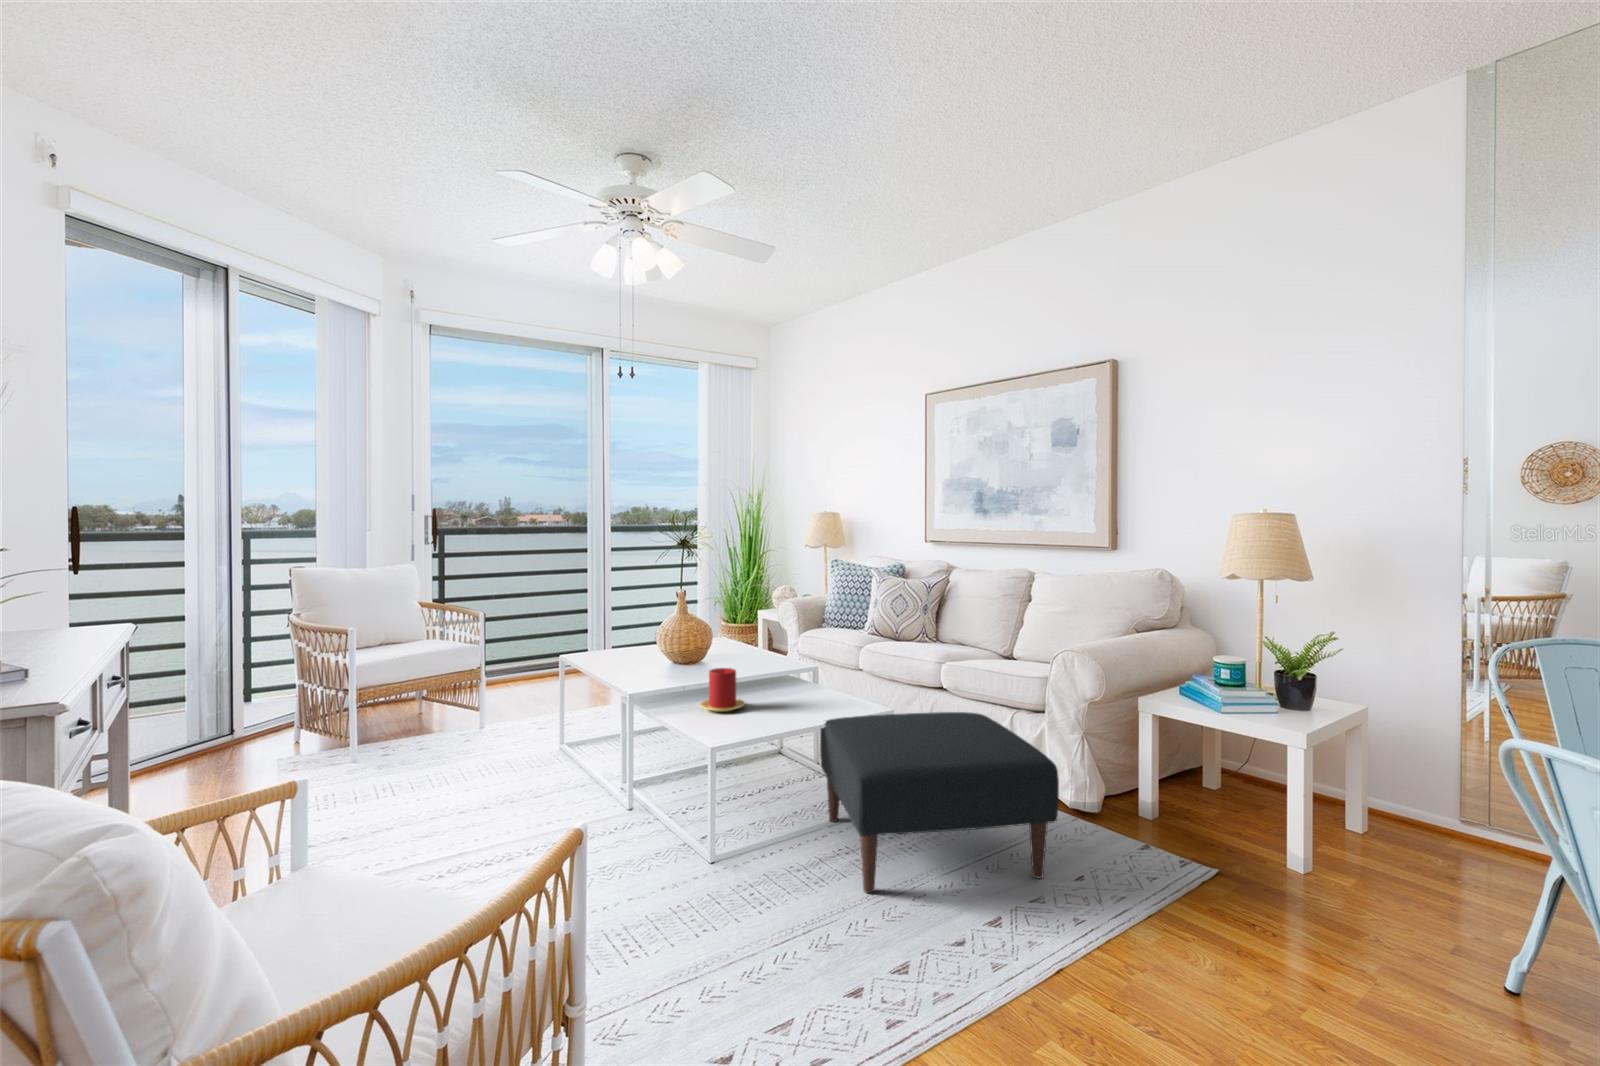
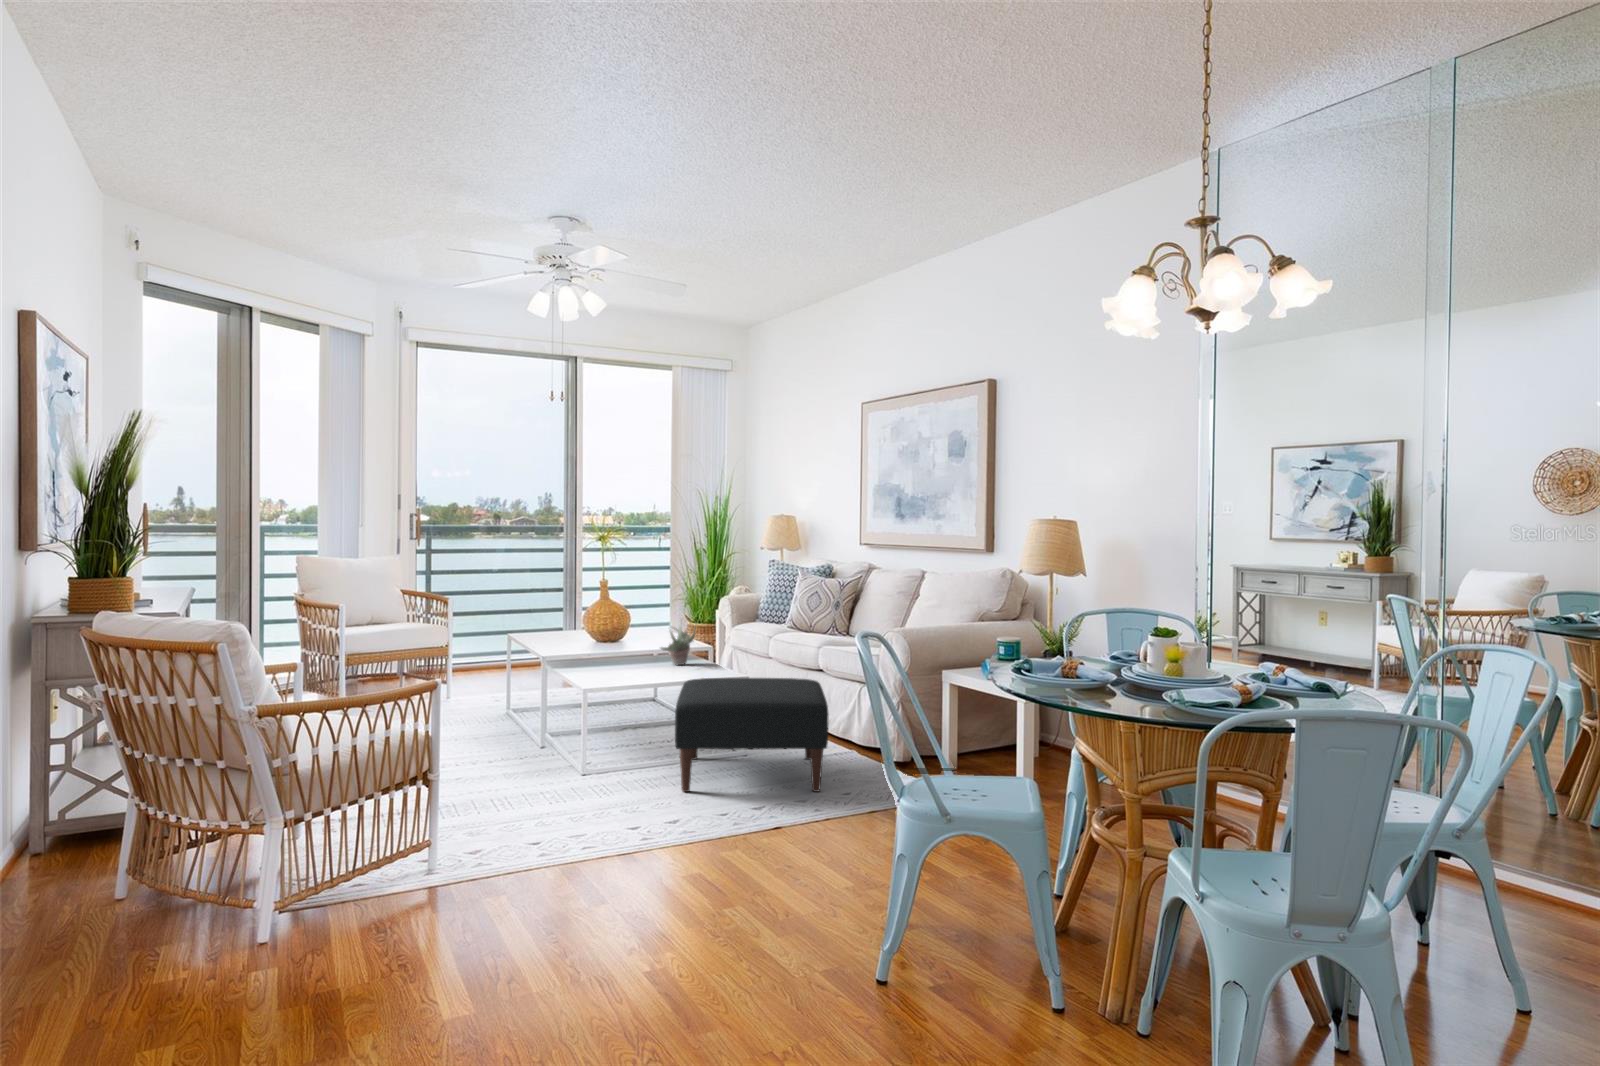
succulent plant: none [774,637,812,694] -> present [661,621,696,665]
candle: present [700,668,745,712] -> none [598,640,635,673]

